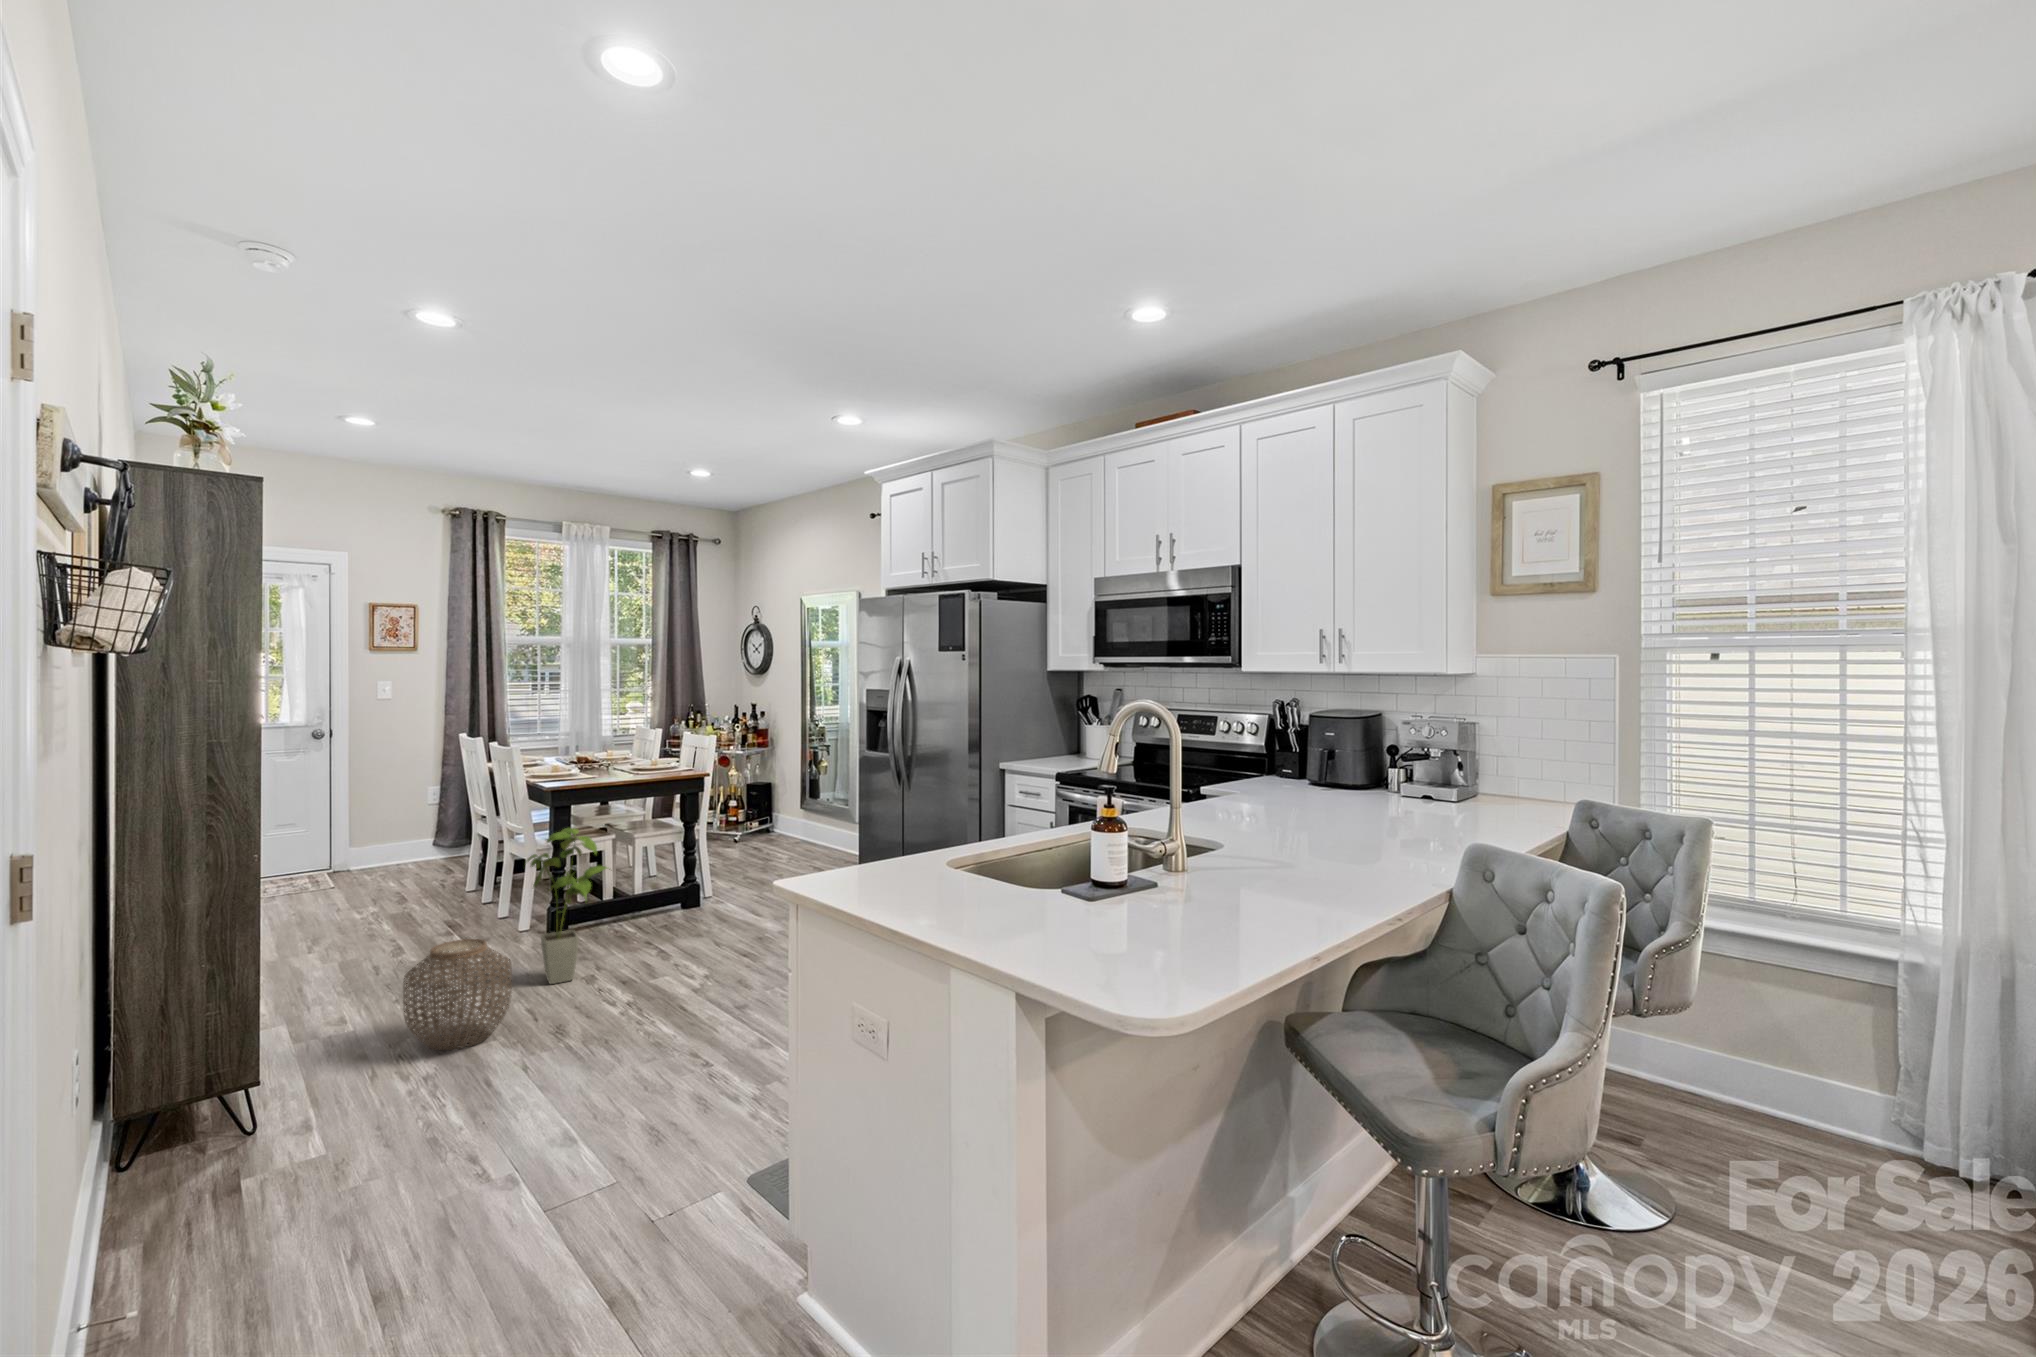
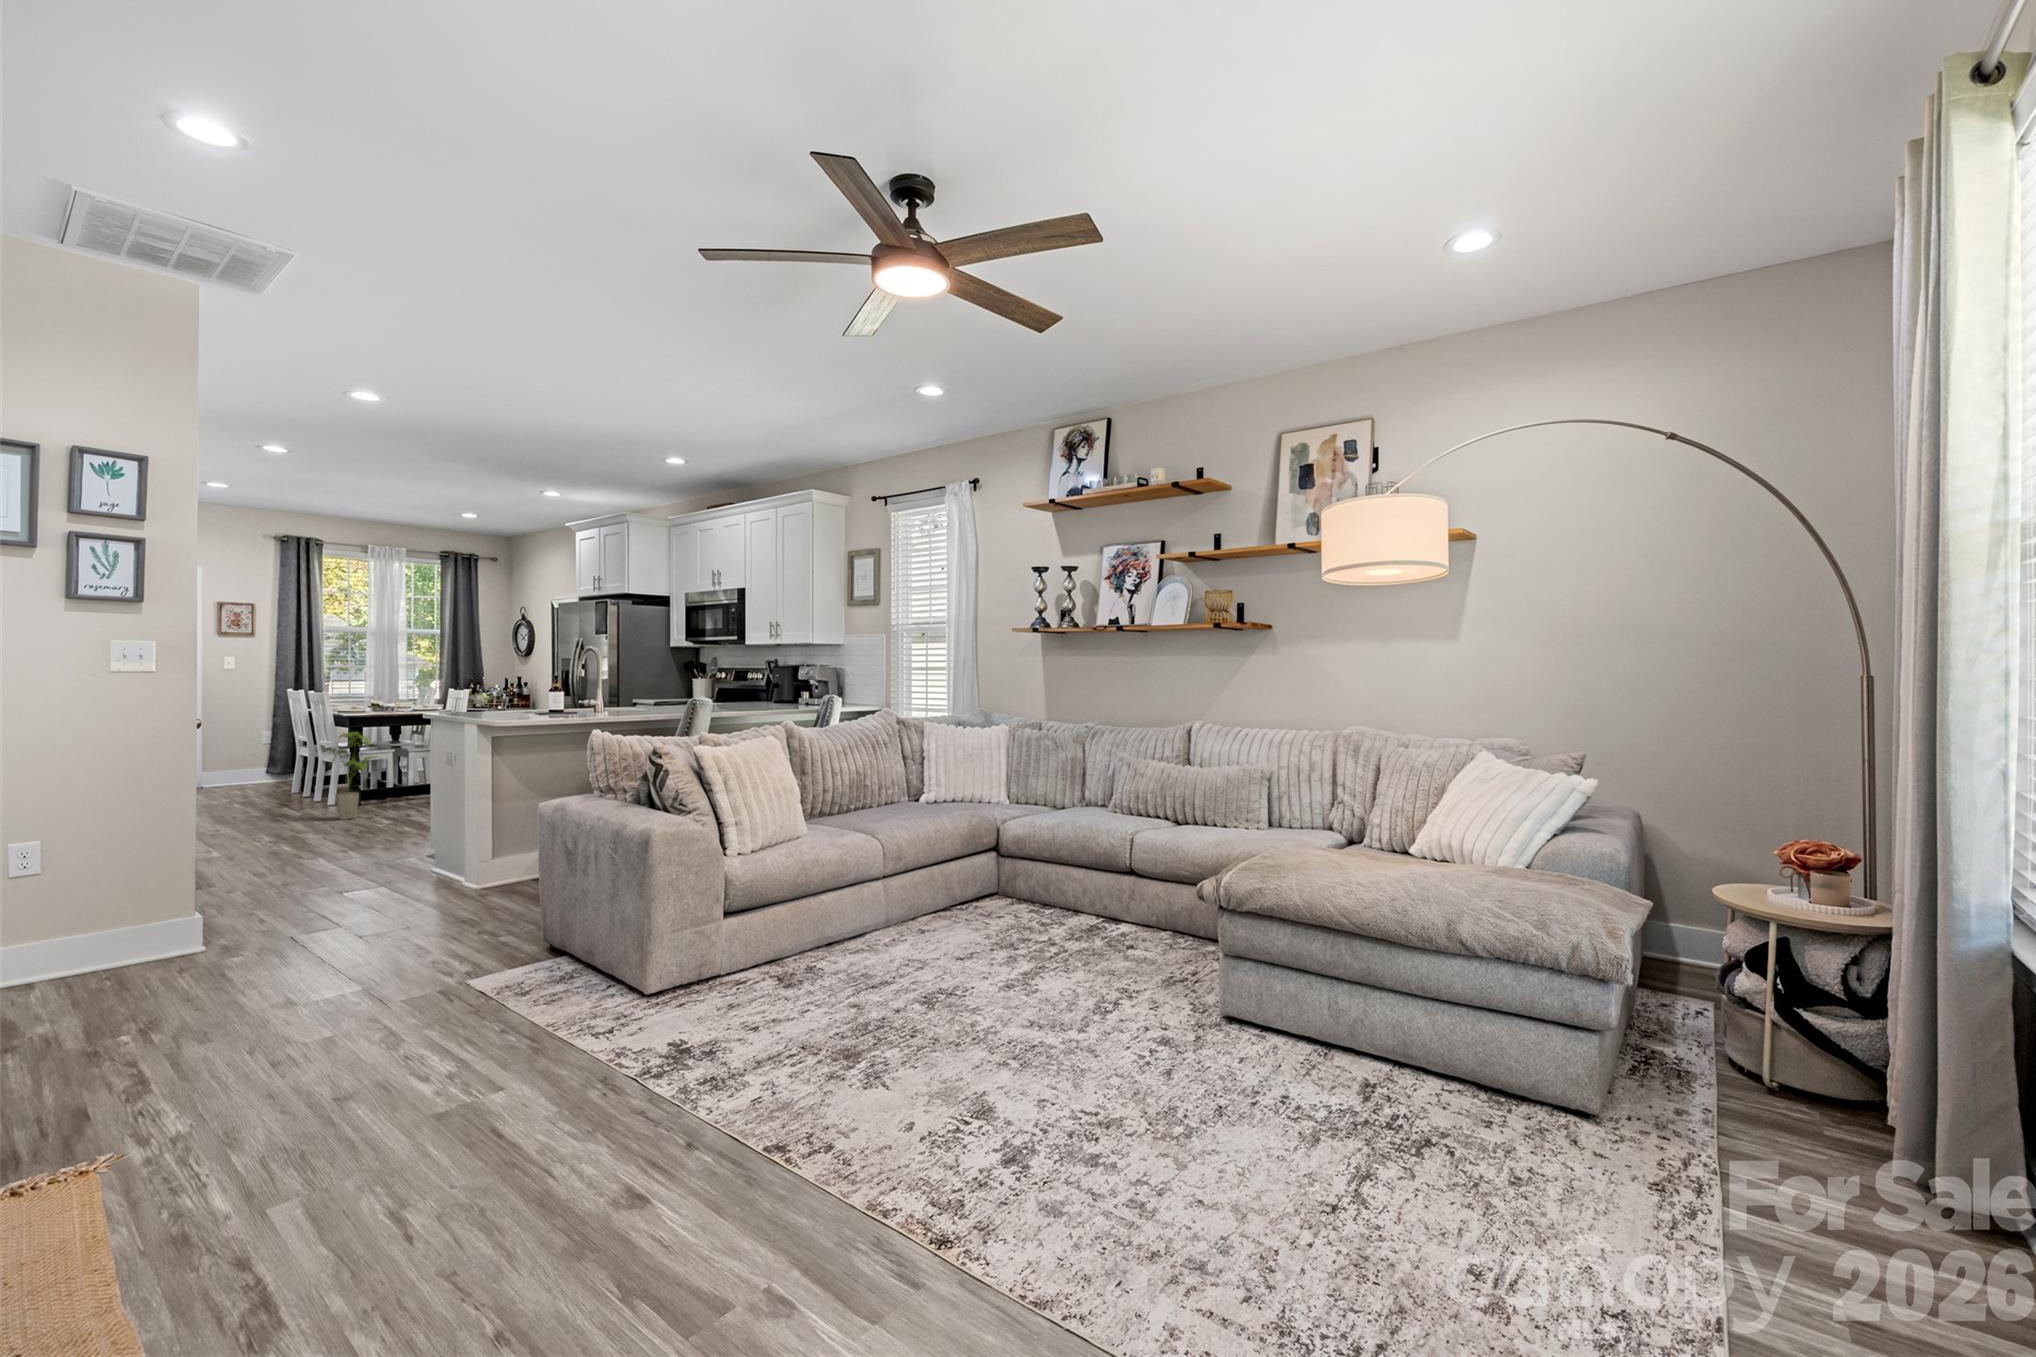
woven basket: present [403,939,512,1050] -> none [251,783,314,837]

